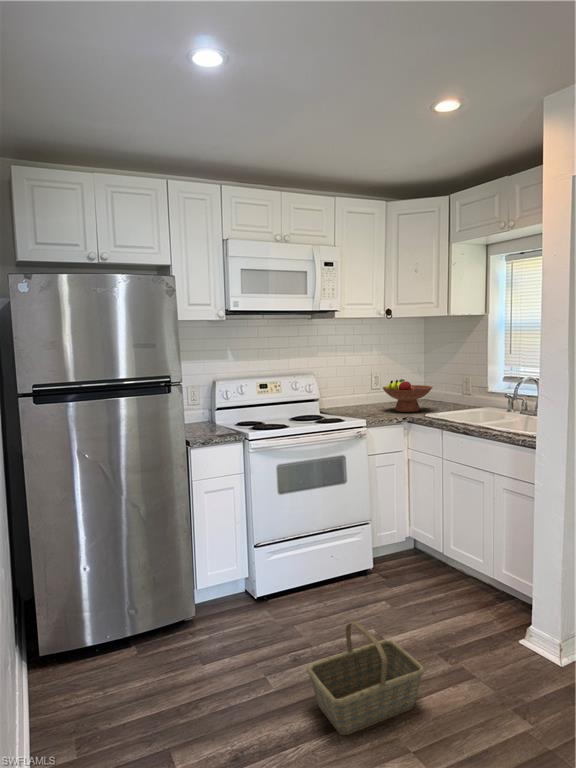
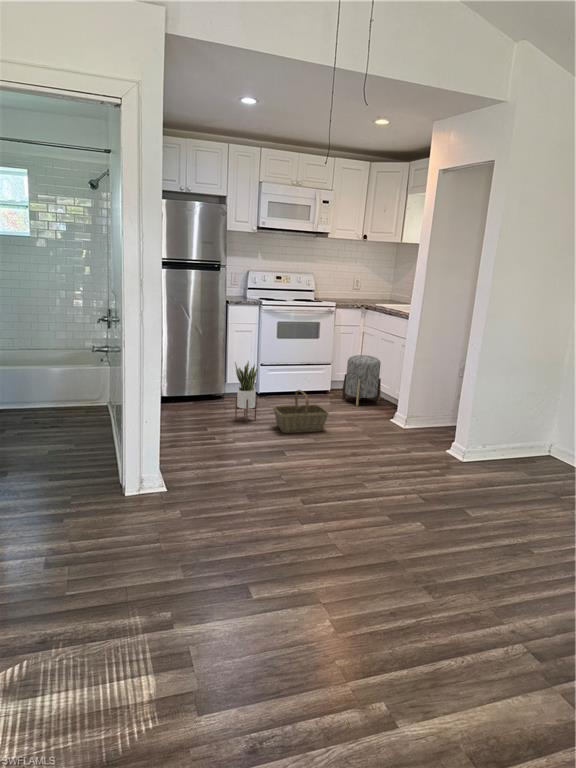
fruit bowl: present [383,379,433,412] -> none [354,281,385,303]
stool: none [396,503,464,598] -> present [342,355,381,406]
potted plant: none [218,573,269,707] -> present [235,361,258,423]

